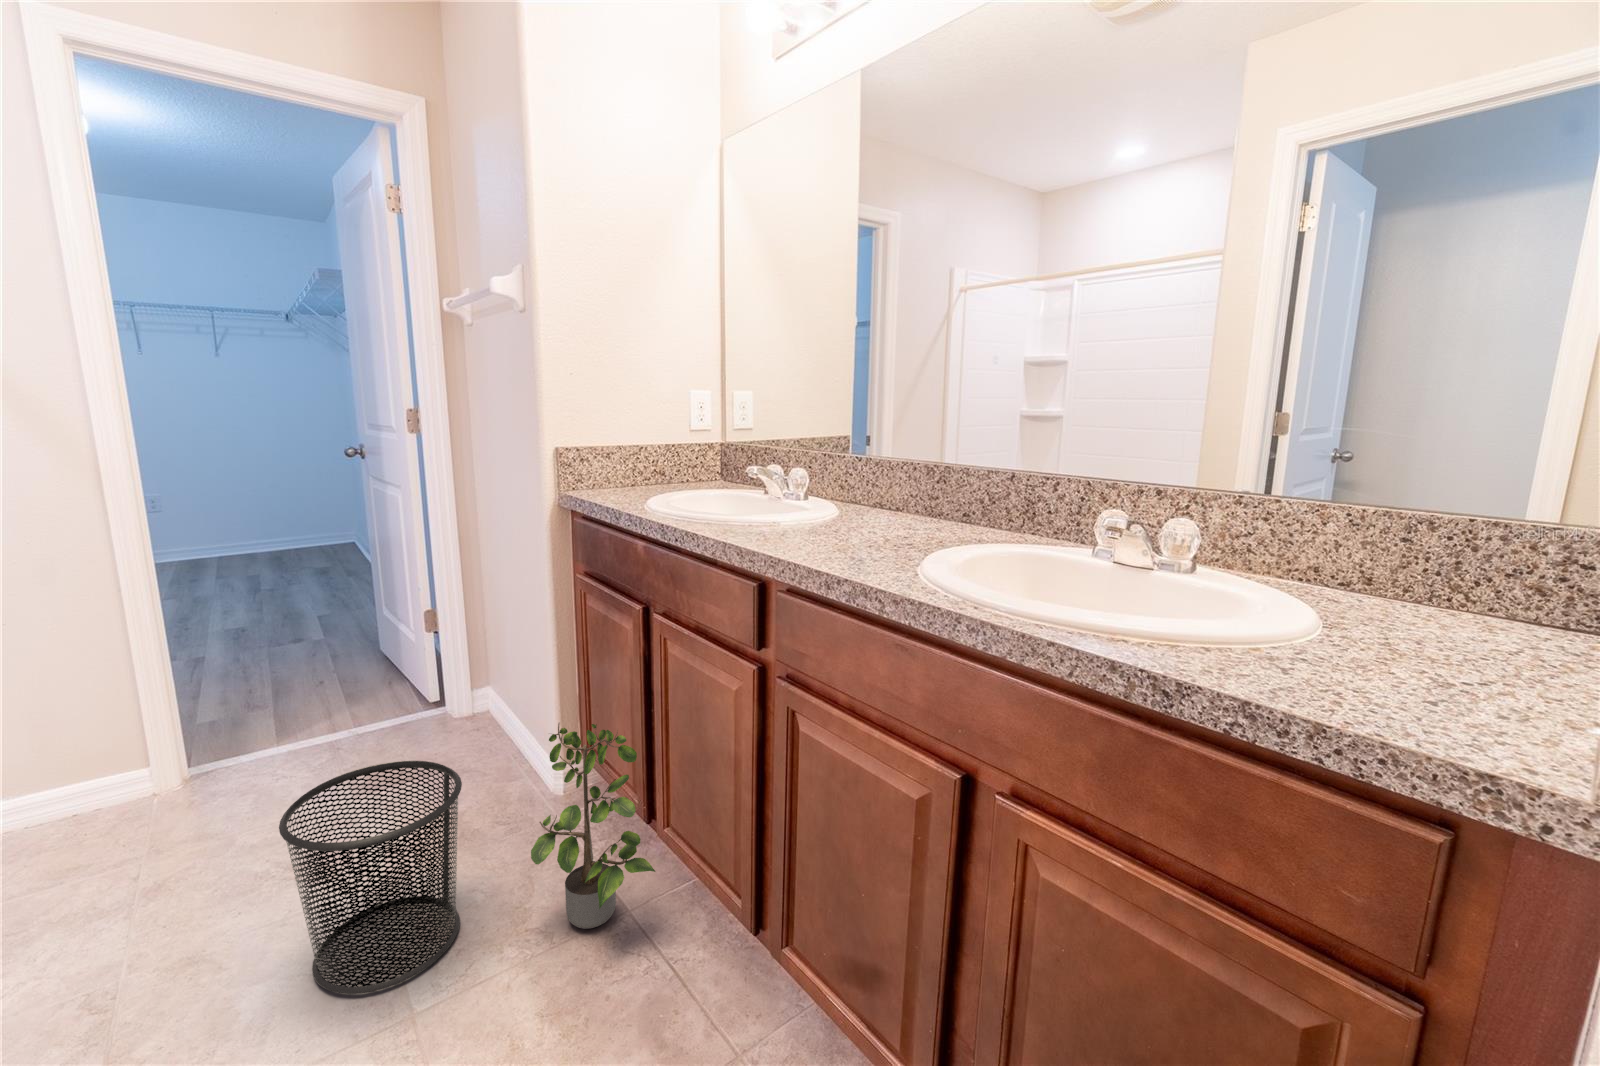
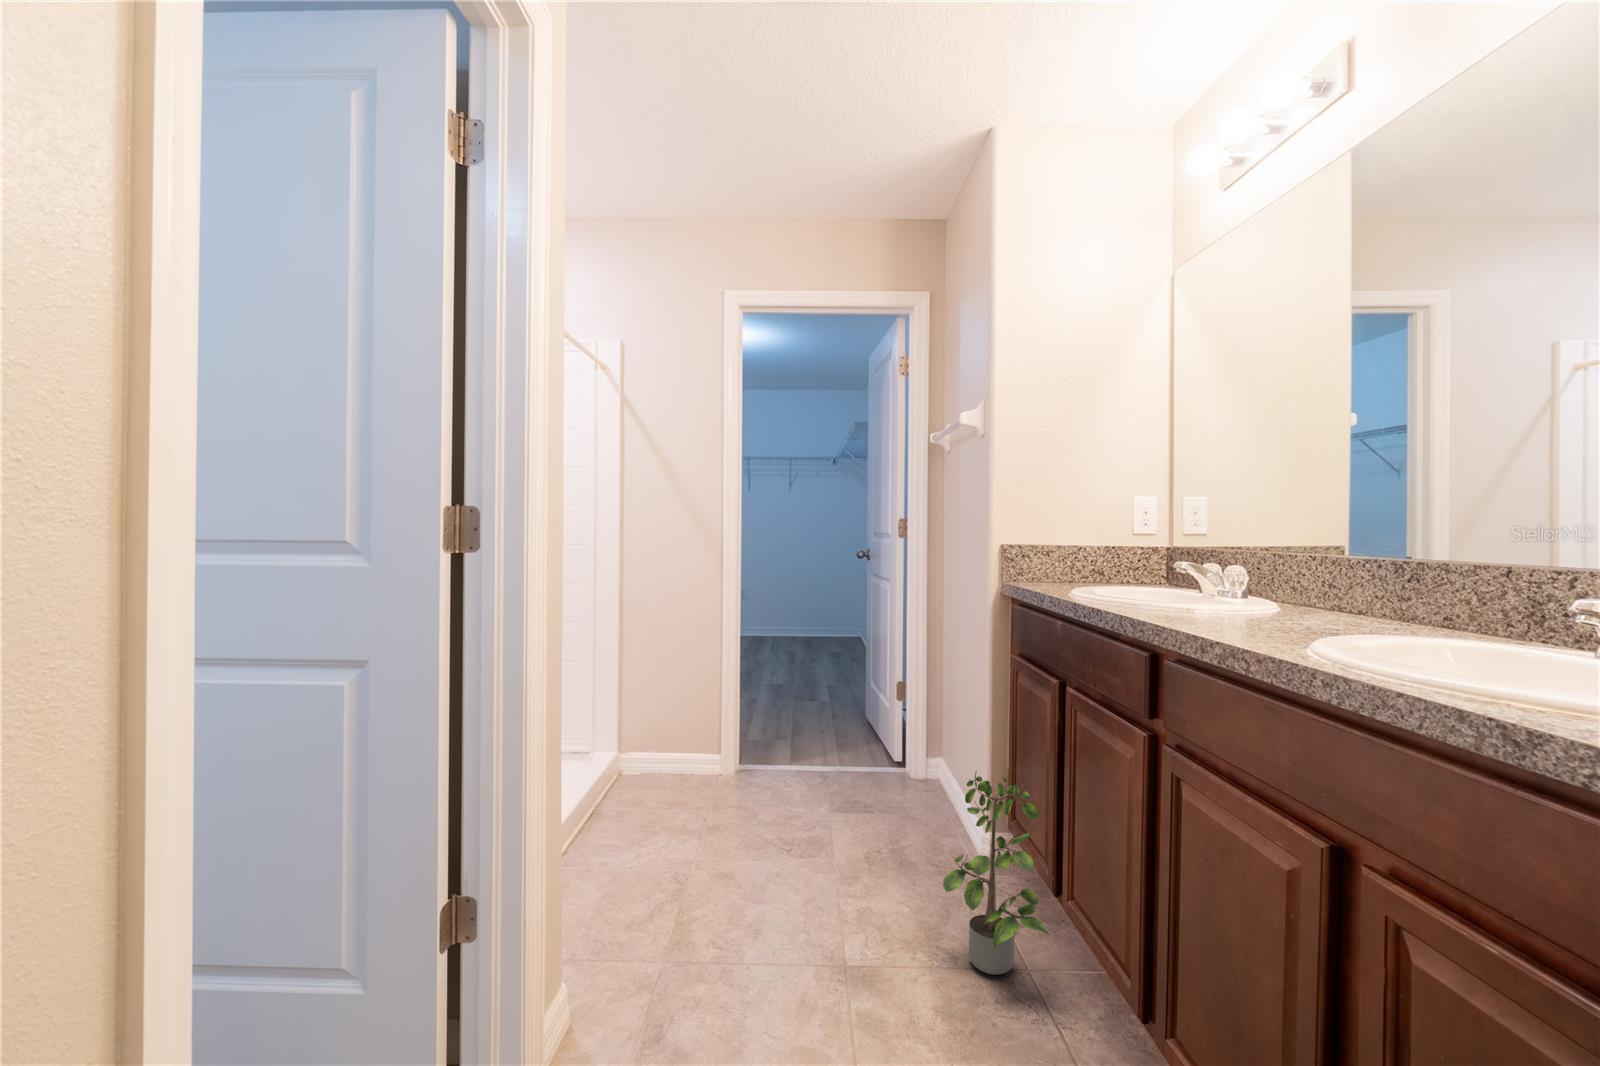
waste bin: present [279,761,462,994] -> none [780,776,898,949]

